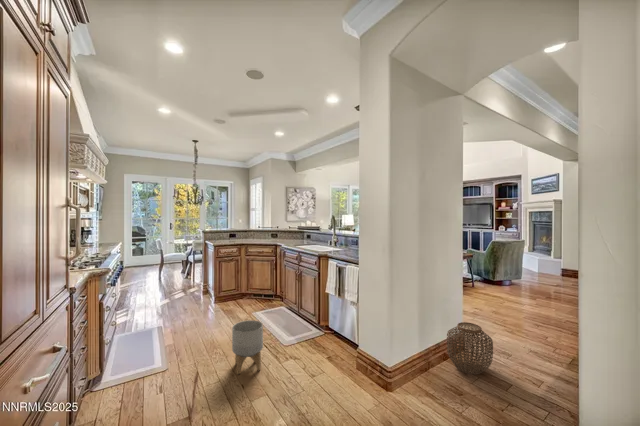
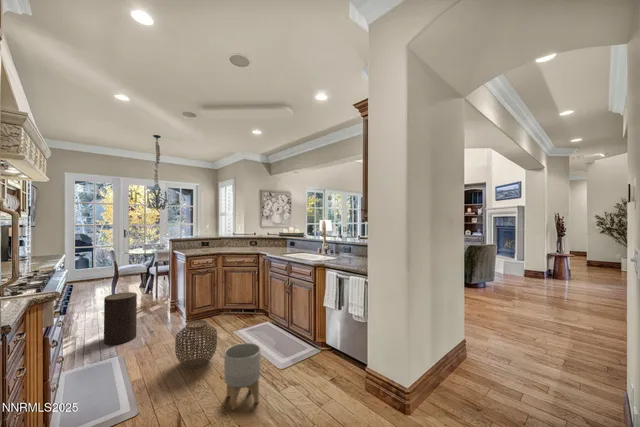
stool: none [148,276,173,319] -> present [104,292,137,345]
woven basket: present [447,322,493,374] -> present [175,320,217,369]

